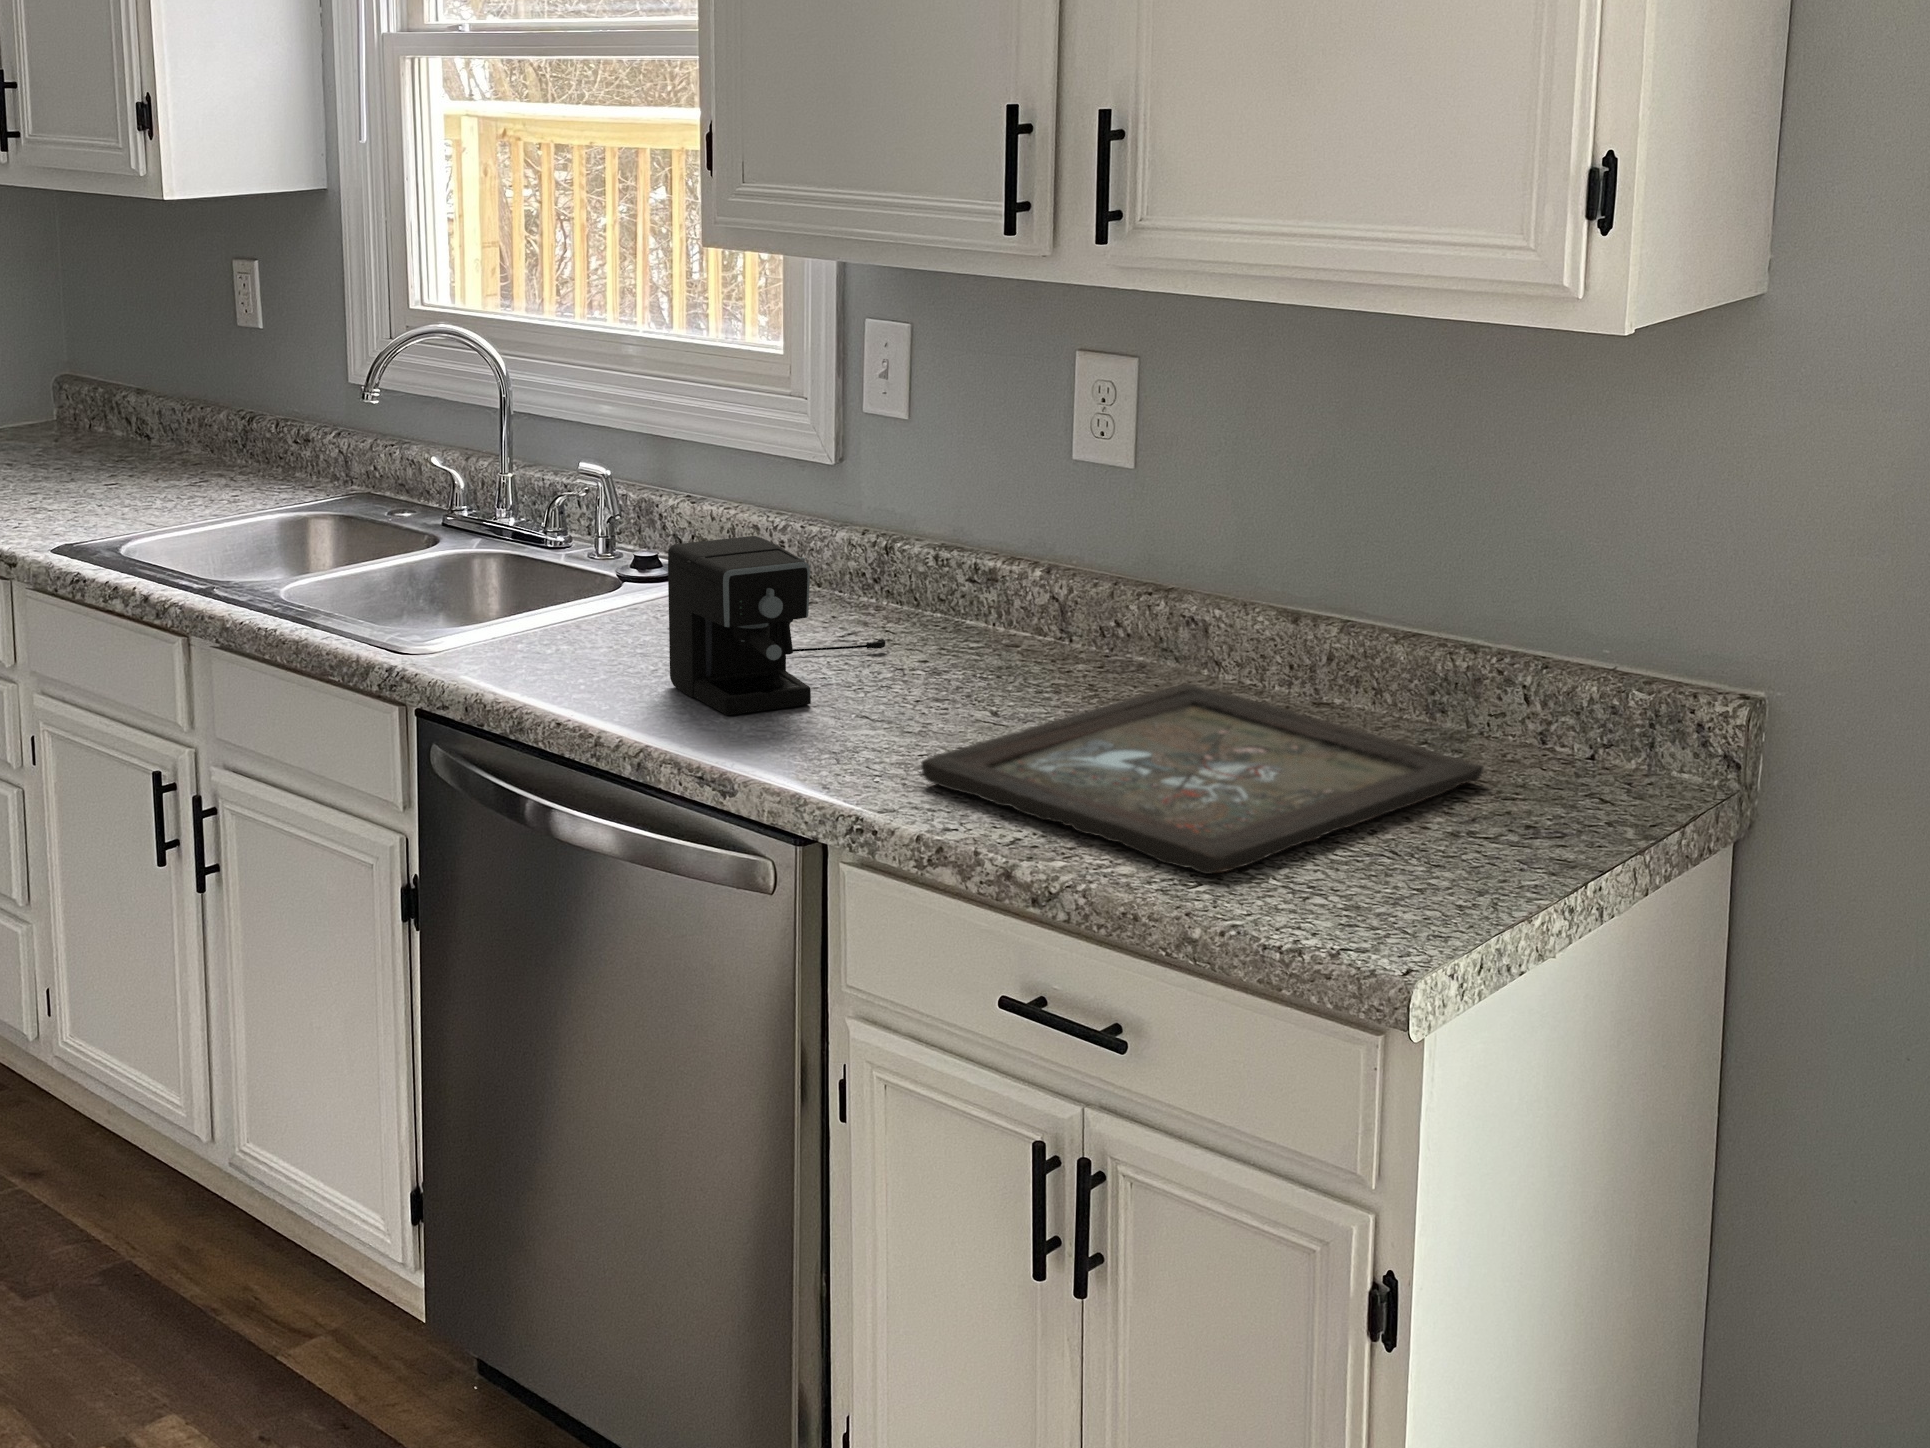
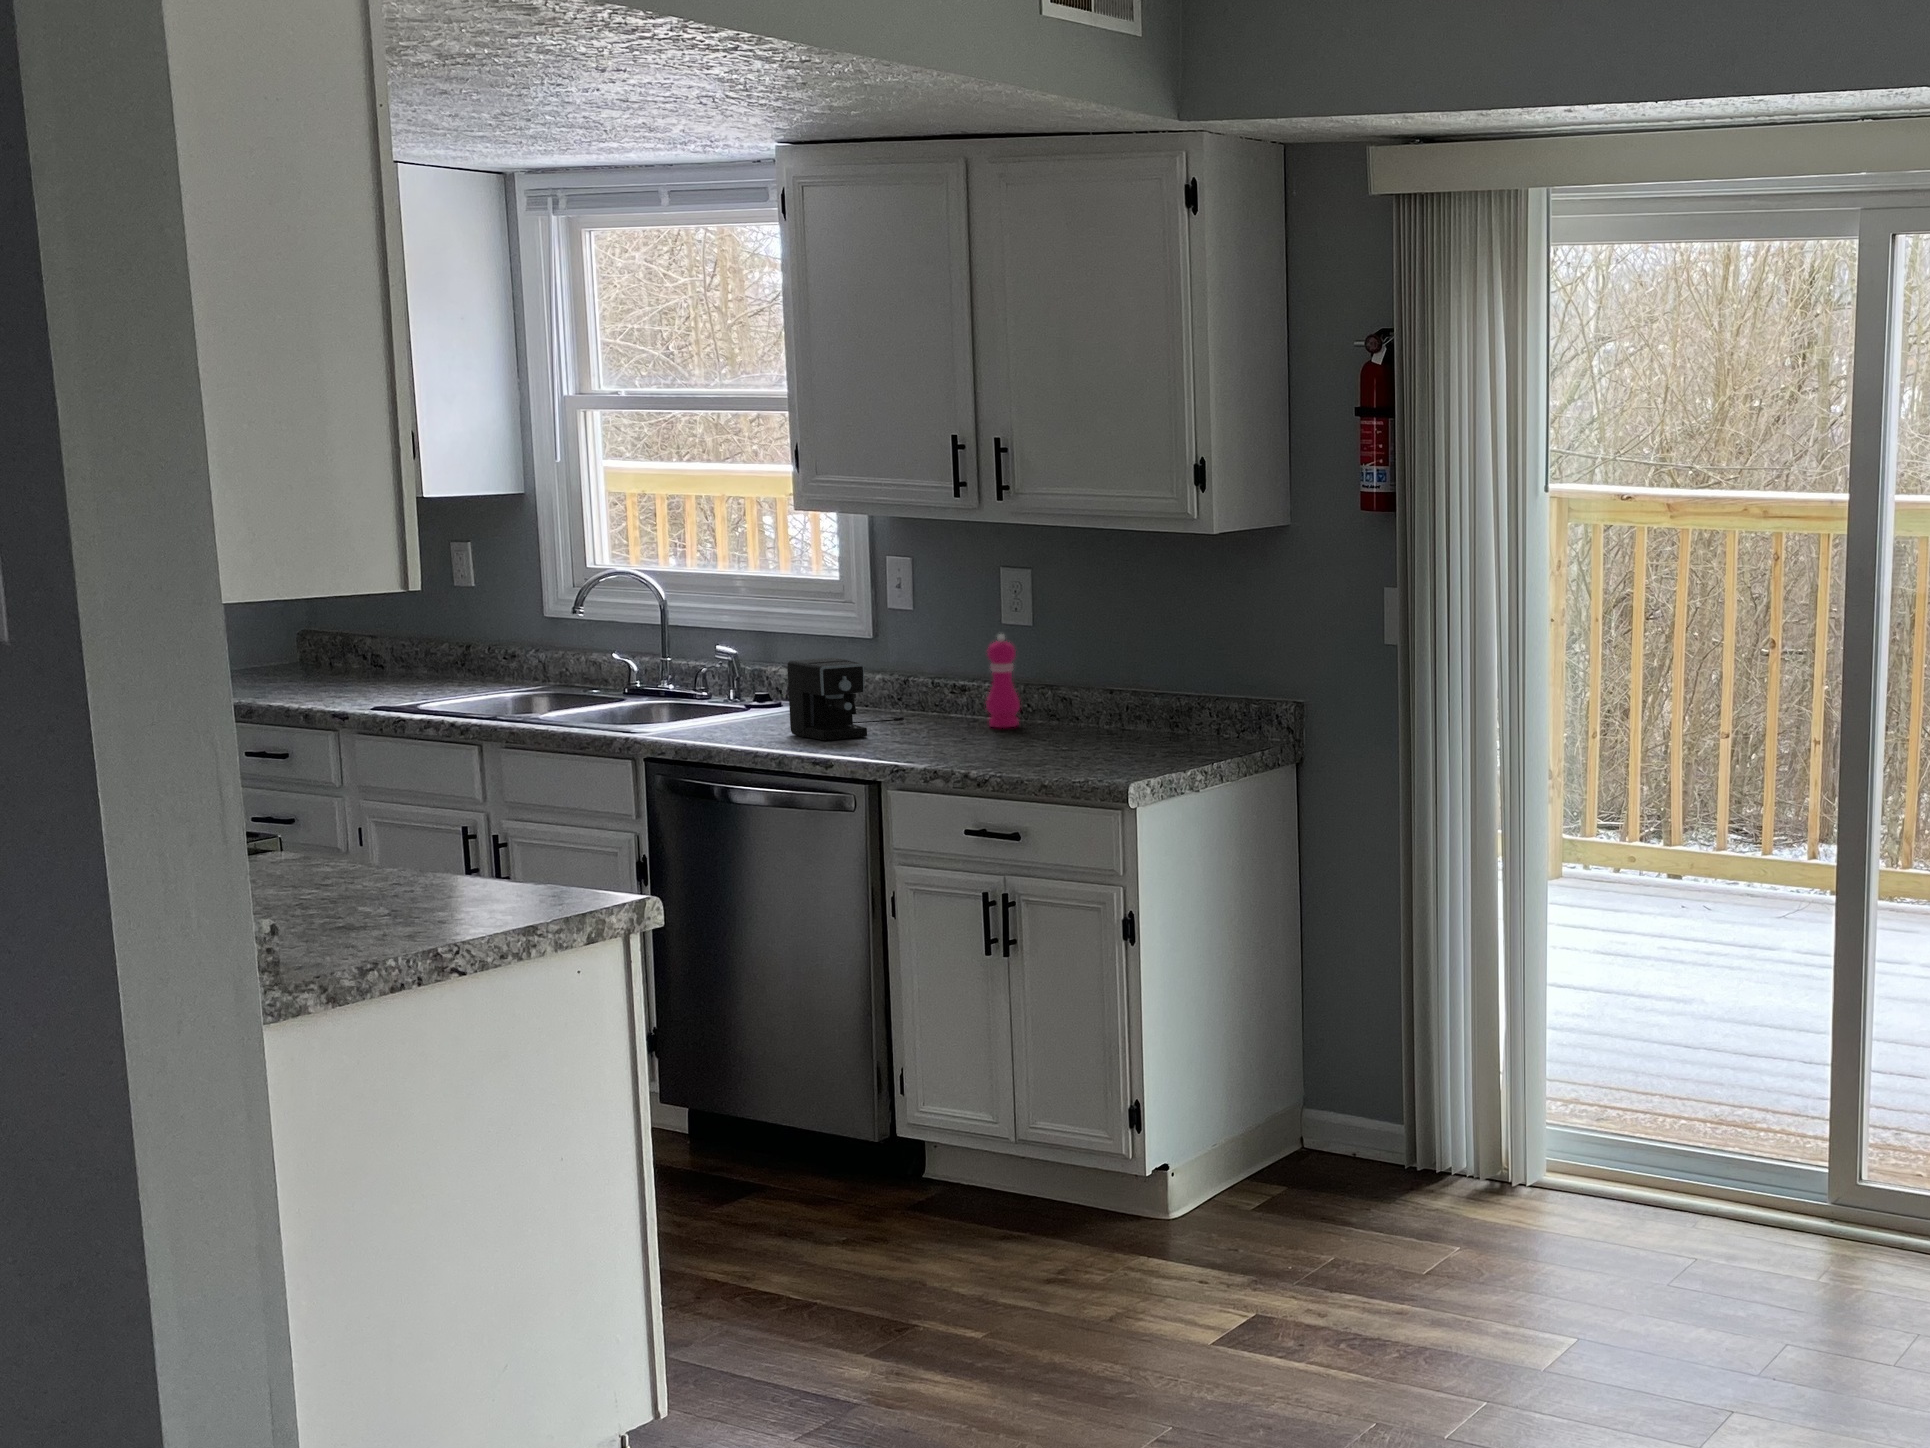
pepper mill: none [1044,497,1112,685] -> present [986,634,1020,728]
tray: present [921,683,1483,874] -> none [925,719,1183,765]

